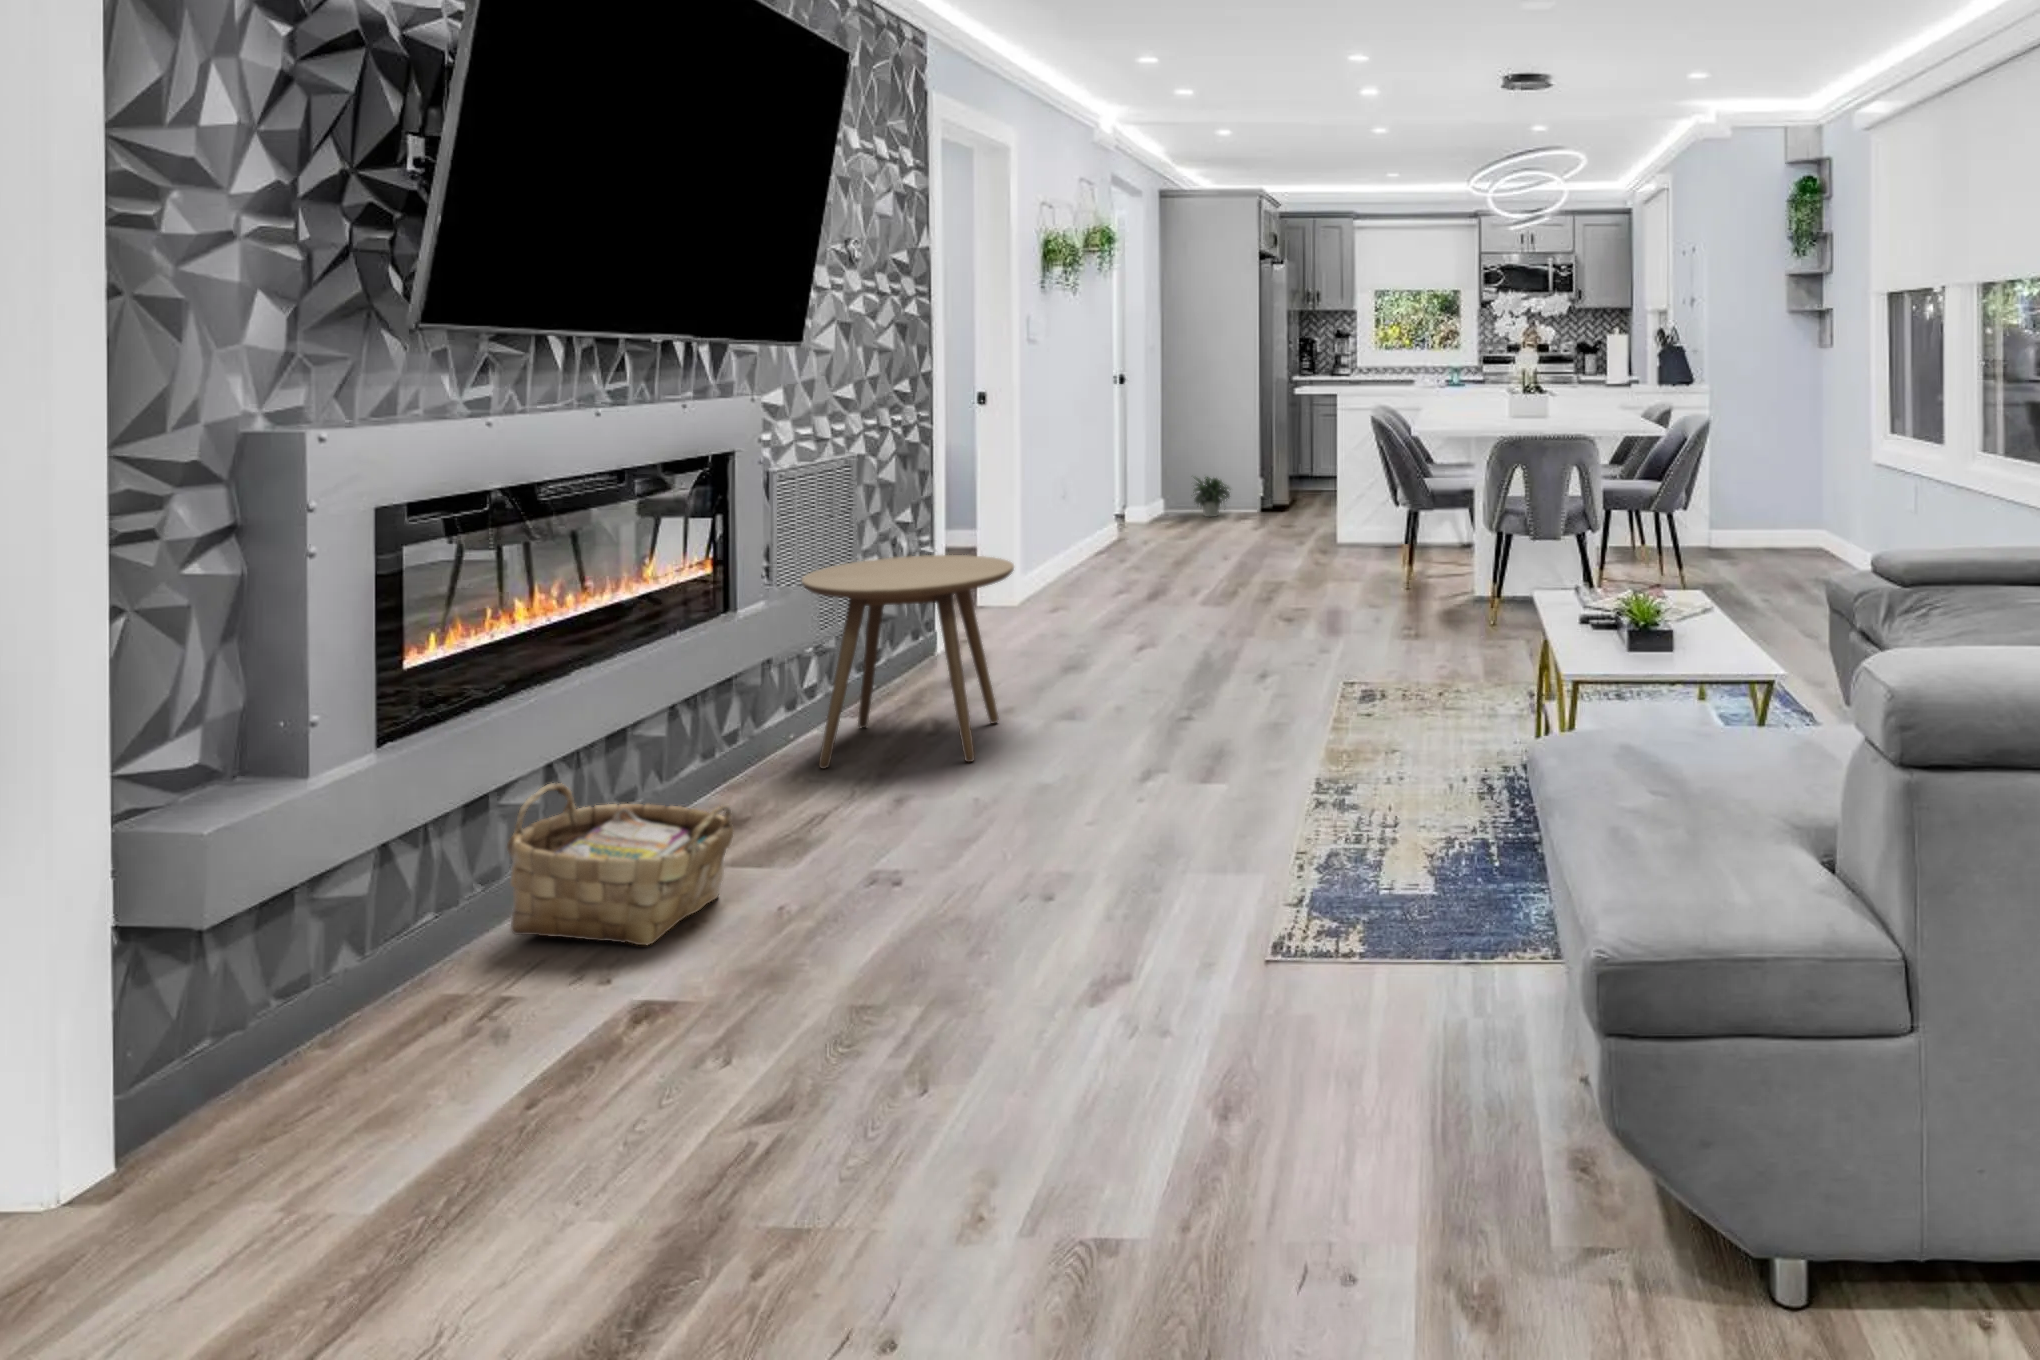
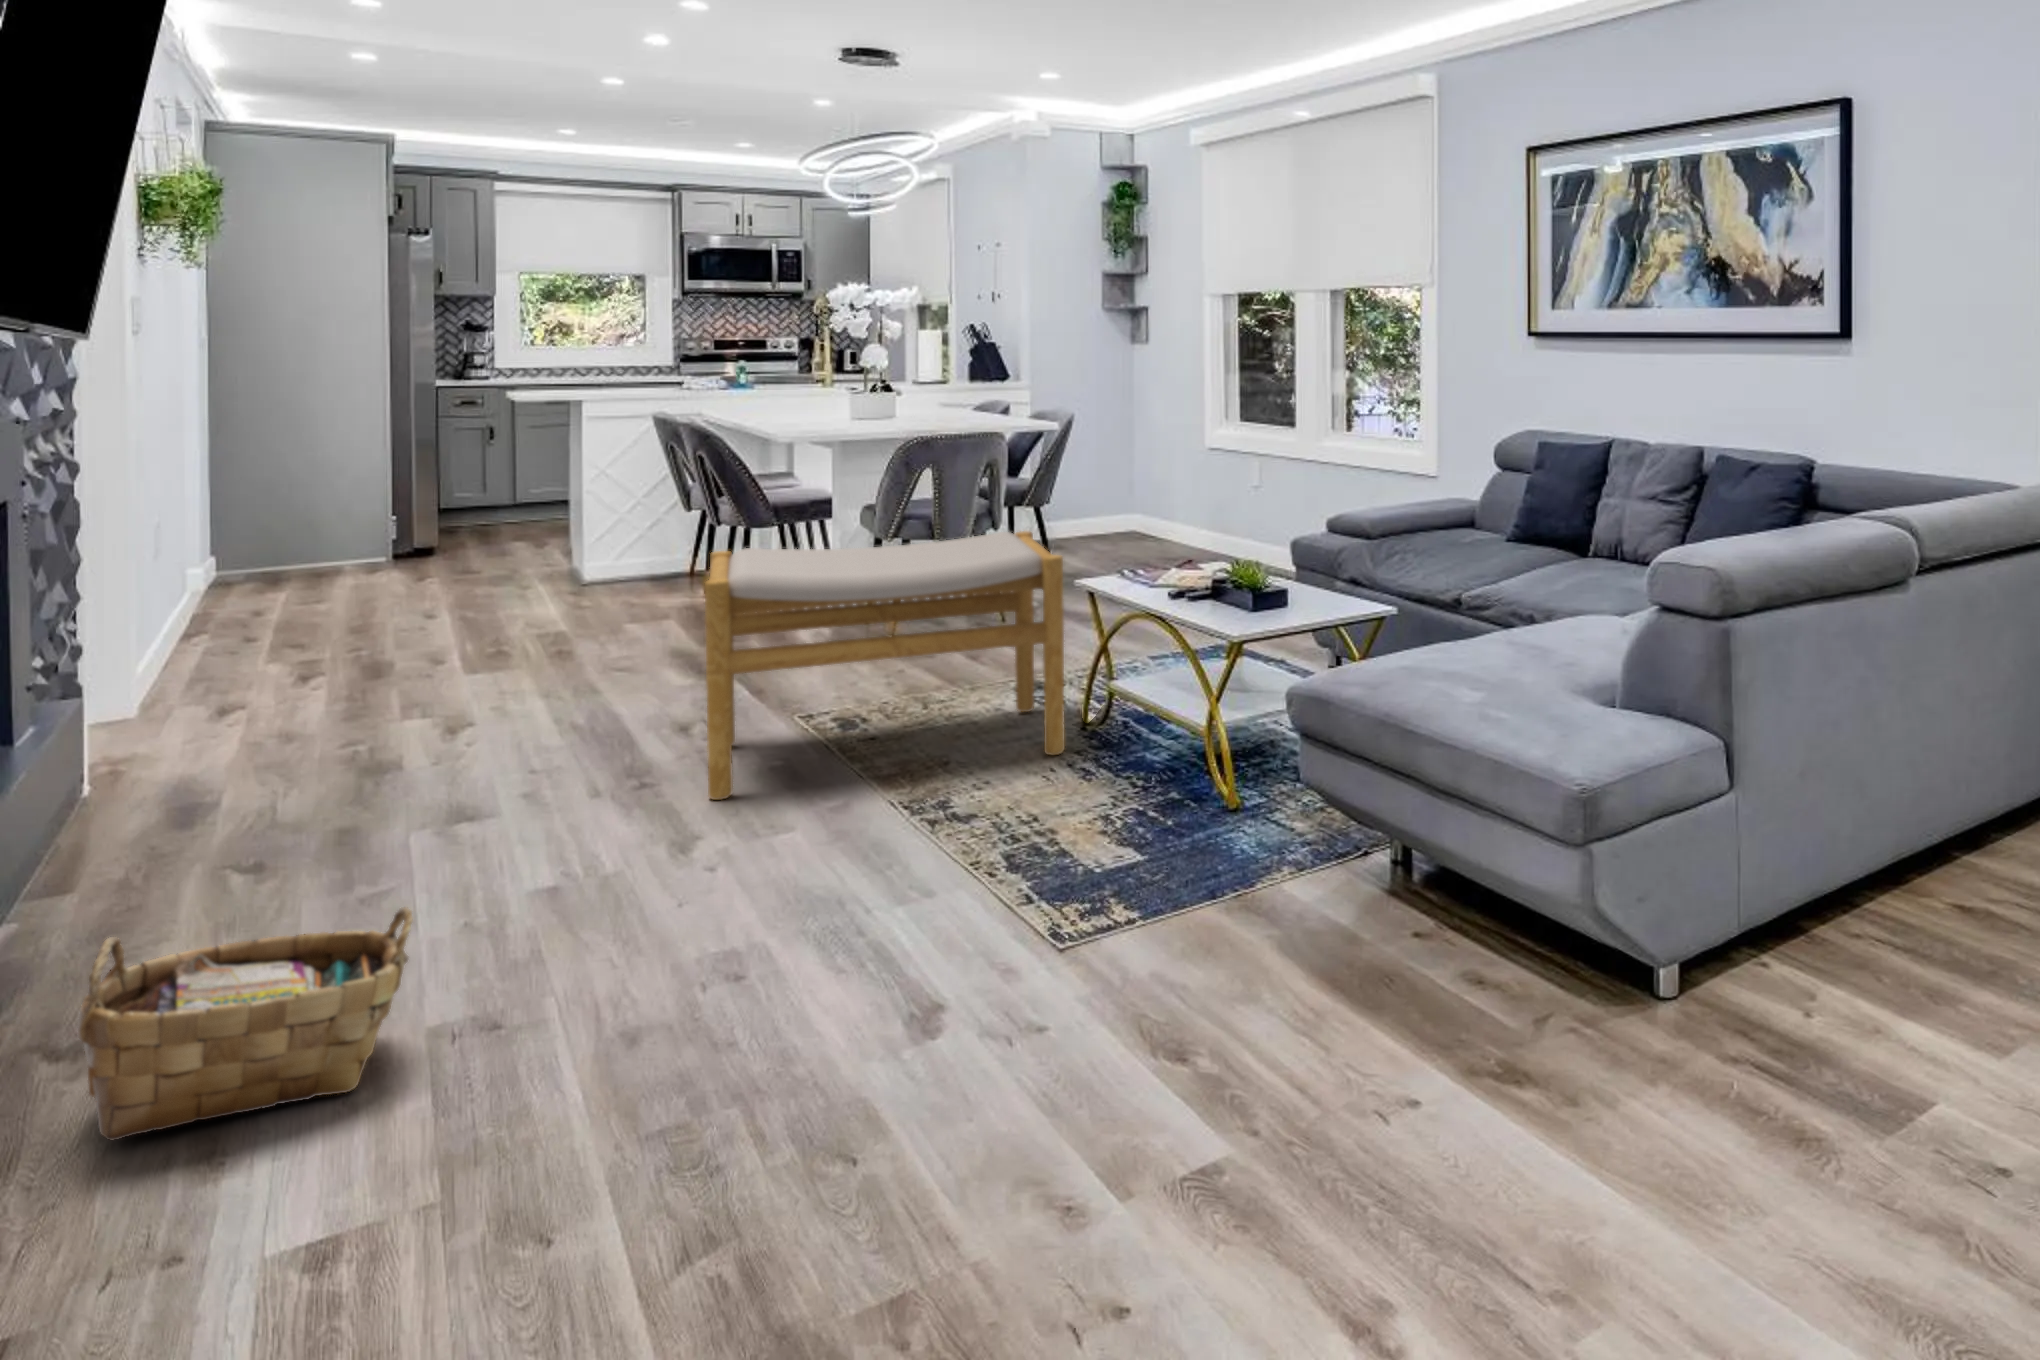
potted plant: present [1193,477,1229,517] -> none [298,511,376,567]
footstool: none [1146,534,1487,779] -> present [705,531,1065,800]
side table: present [802,555,1014,769] -> none [167,605,498,901]

